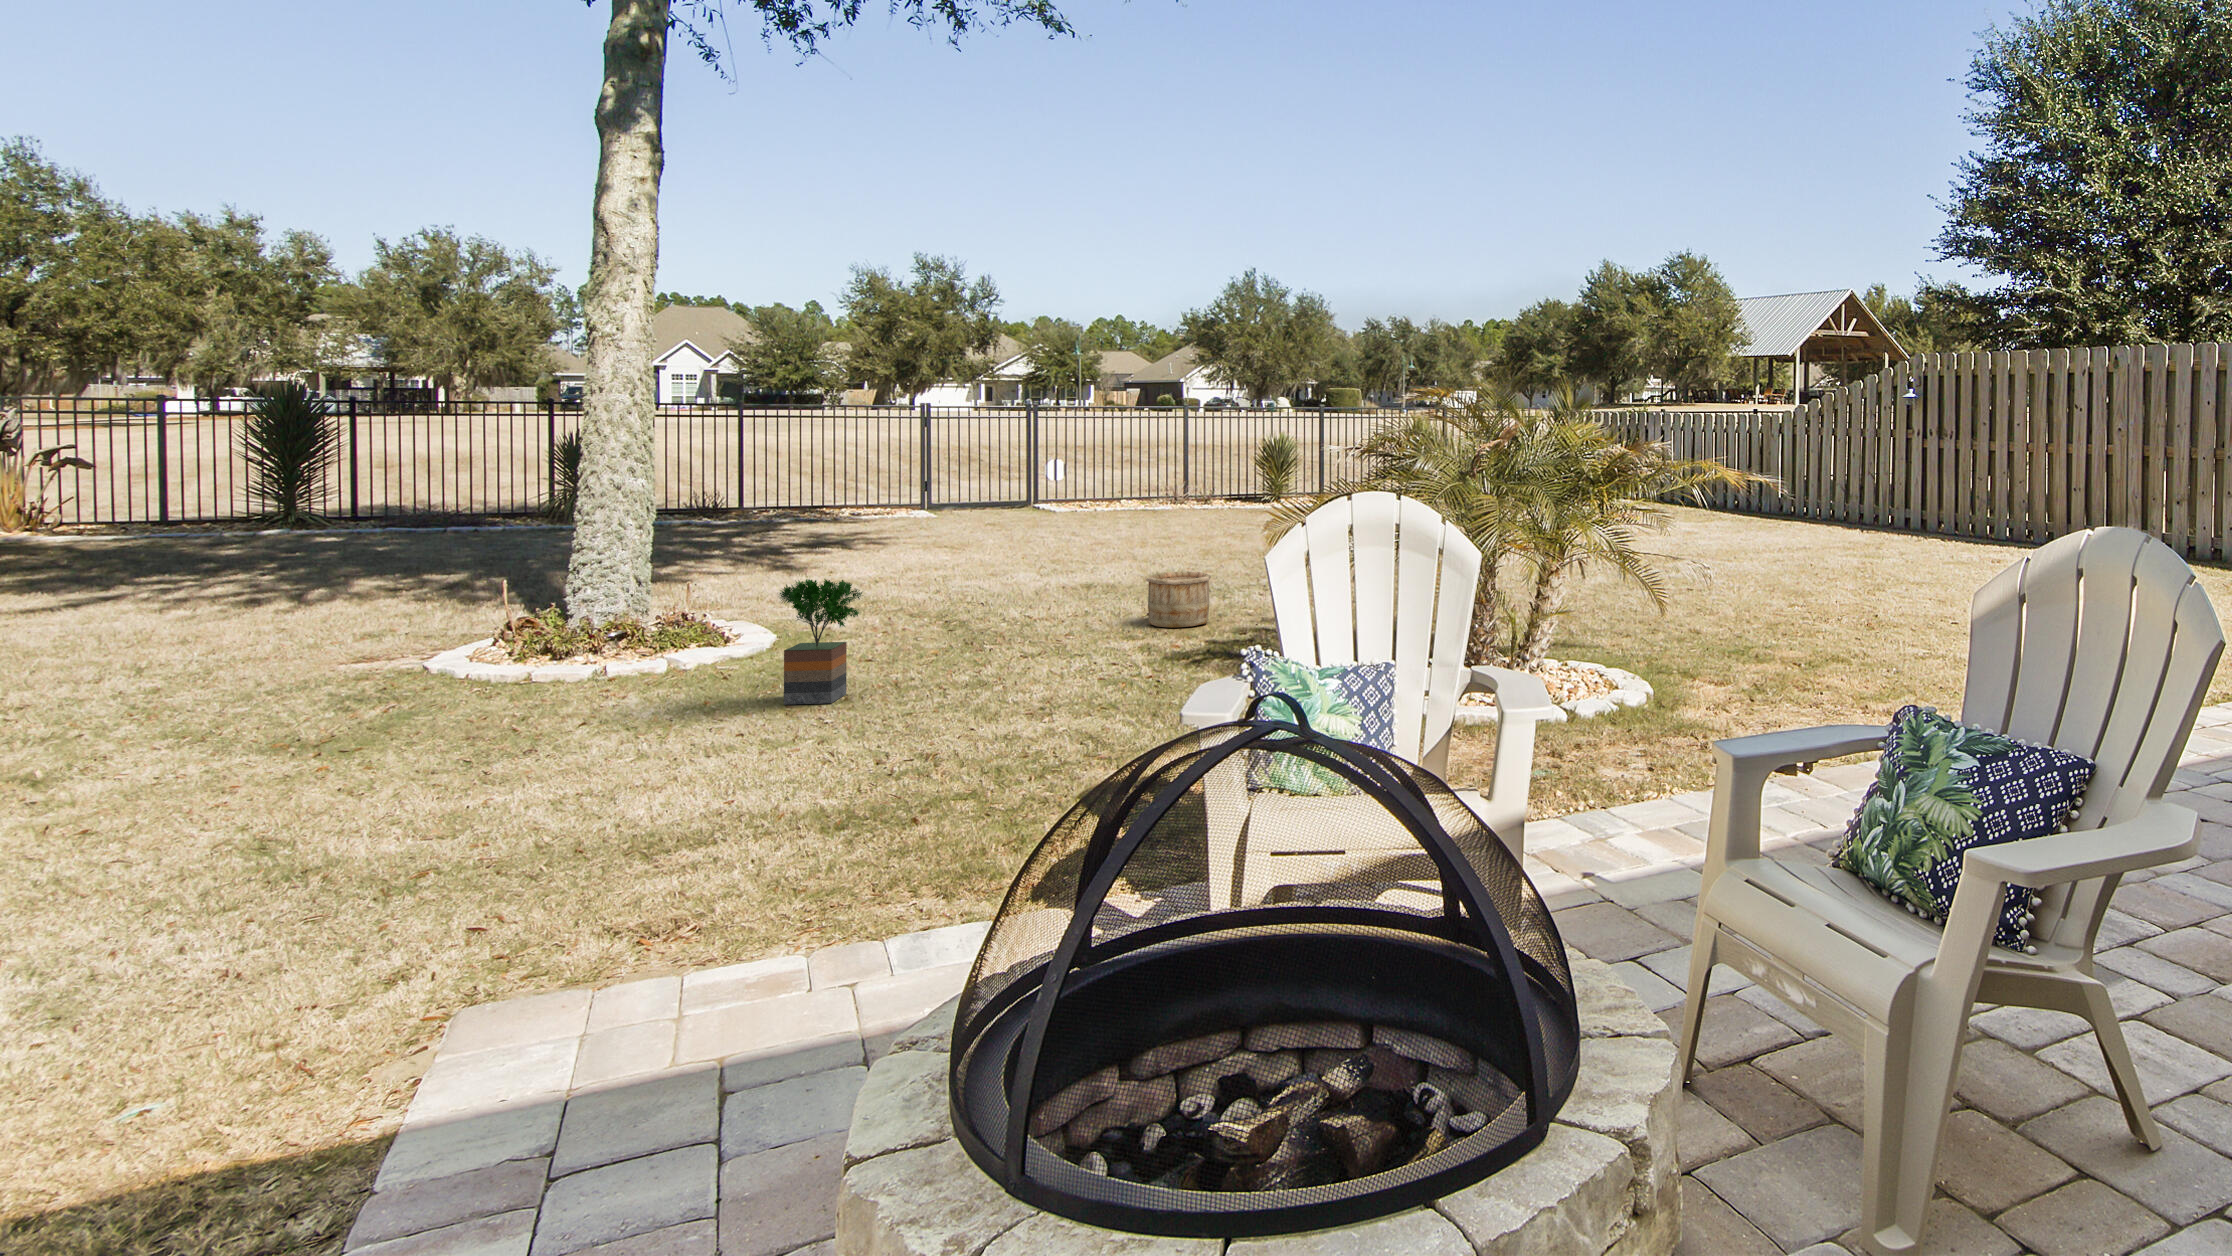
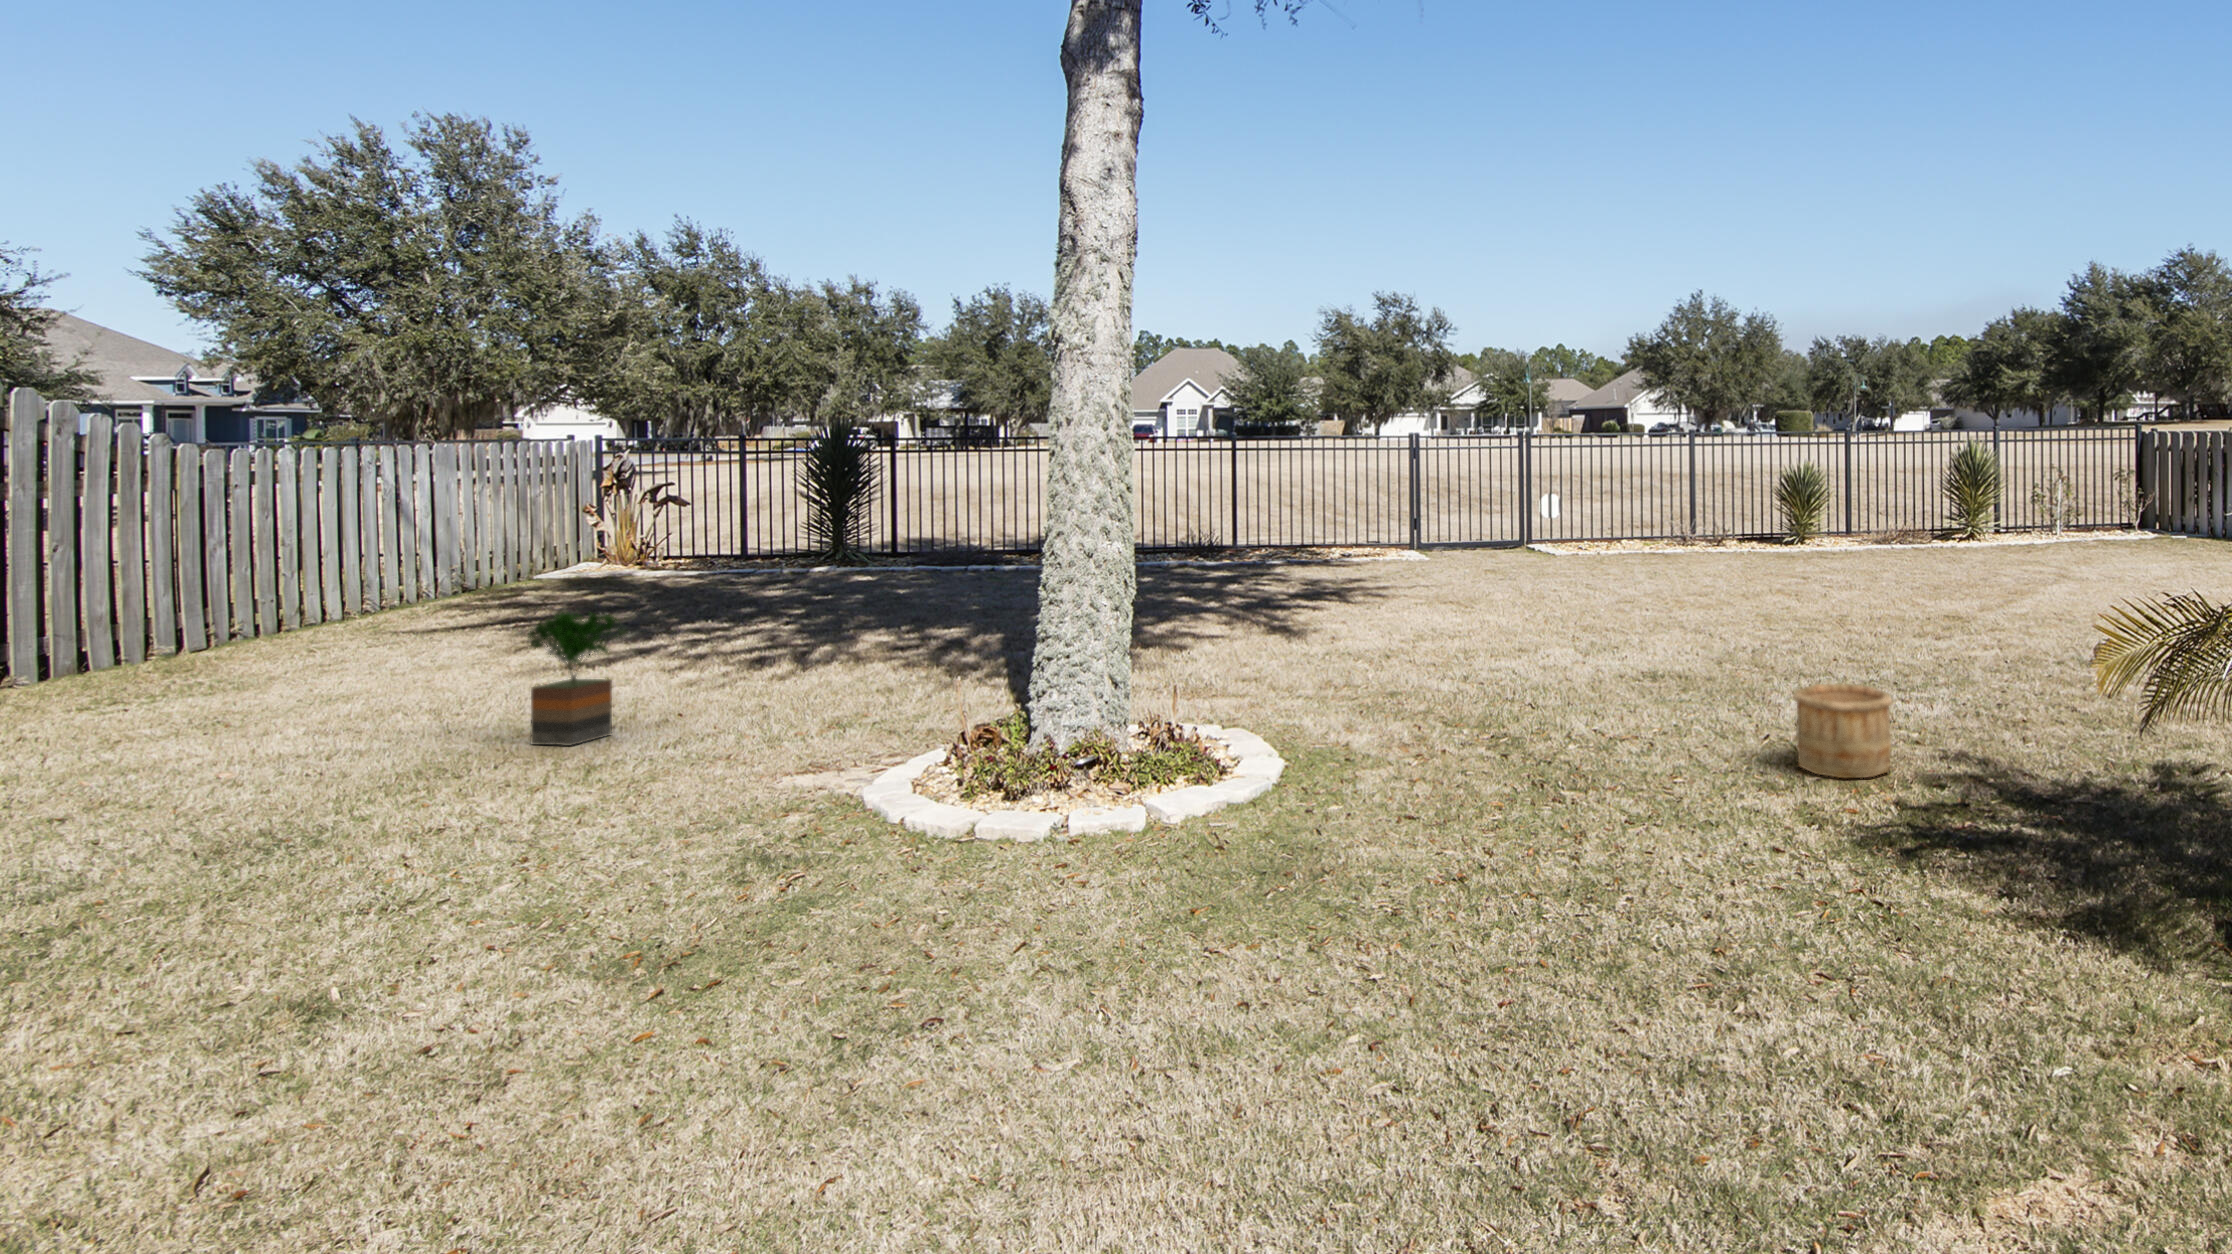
potted tree: present [779,579,862,705] -> present [528,612,626,746]

